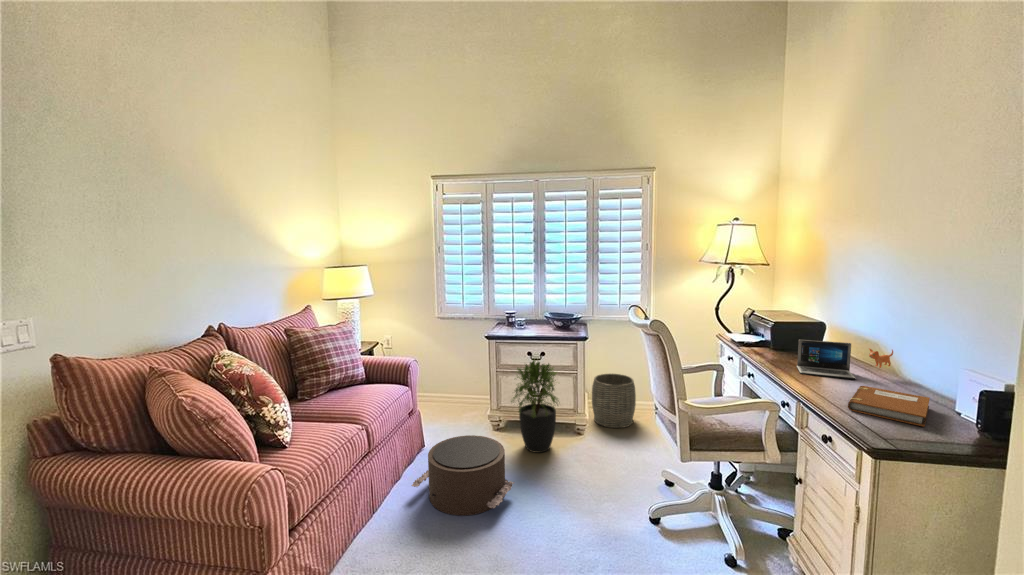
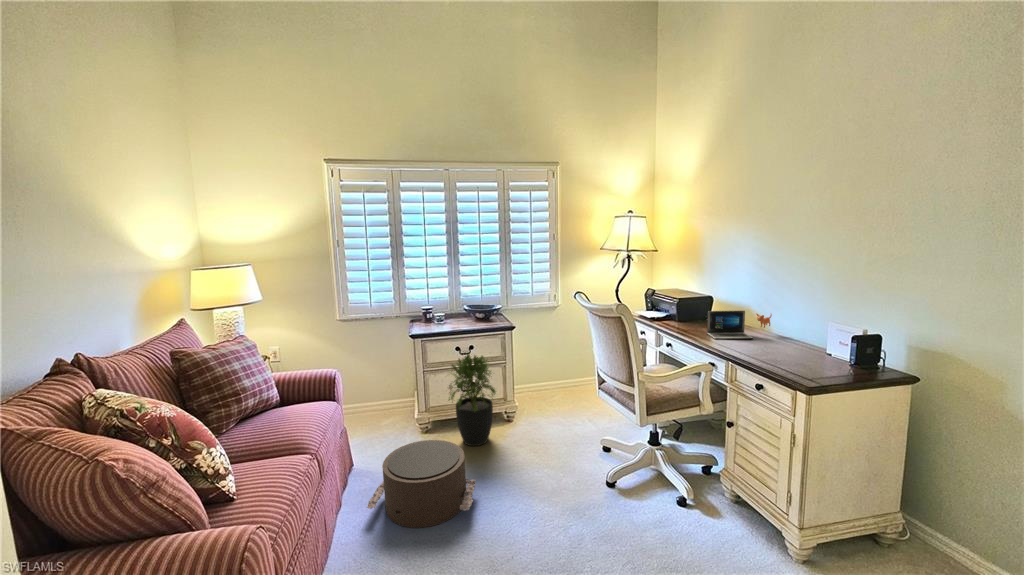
woven basket: present [592,374,636,428] -> none [512,358,553,409]
notebook: present [848,386,930,427] -> none [765,344,824,369]

